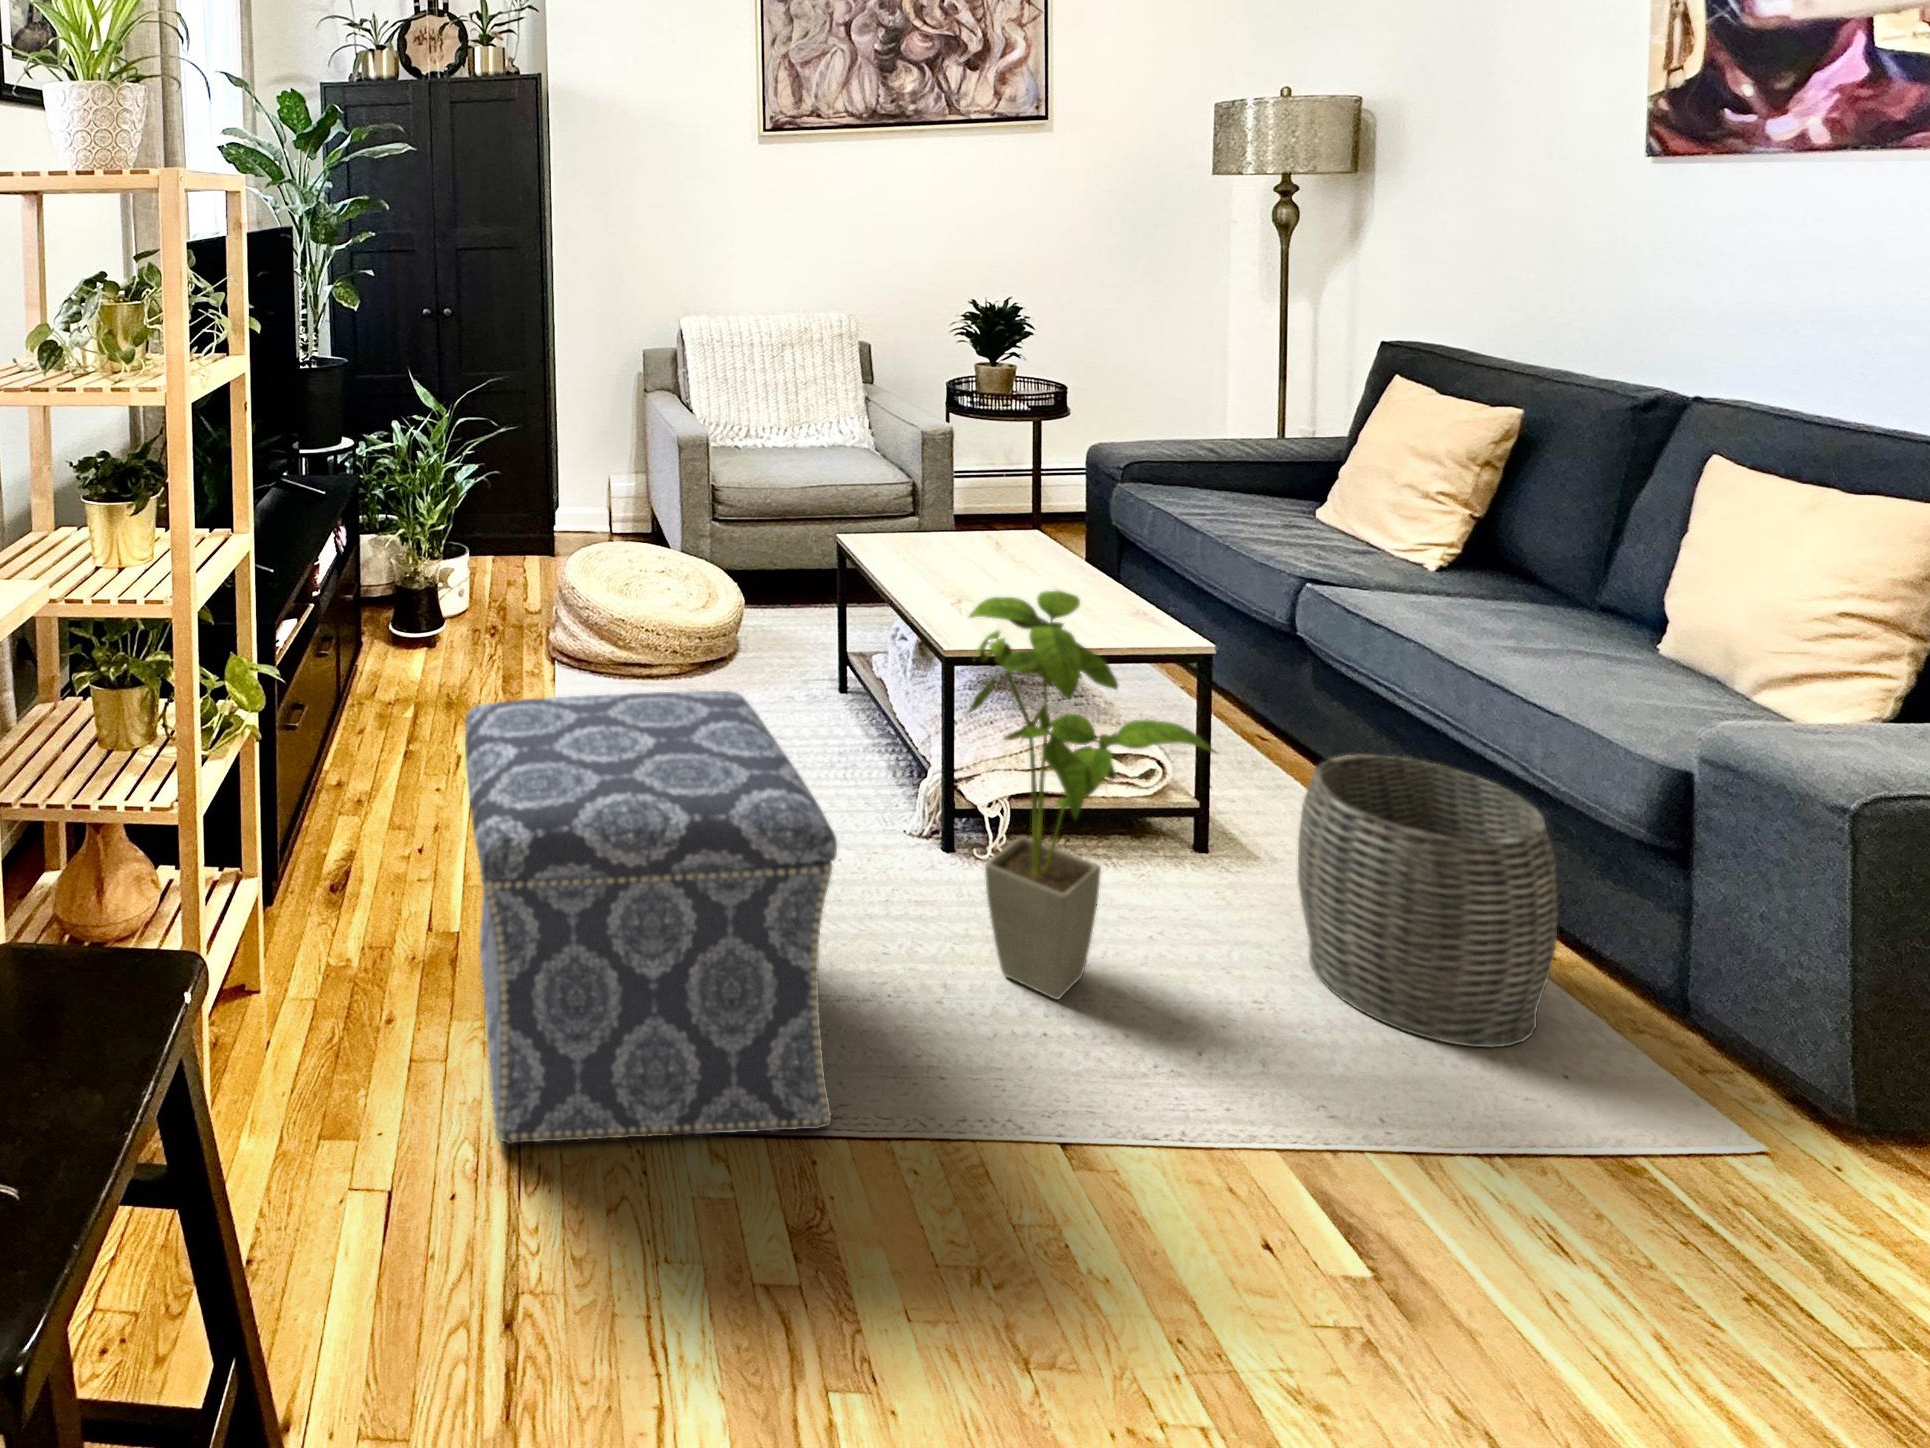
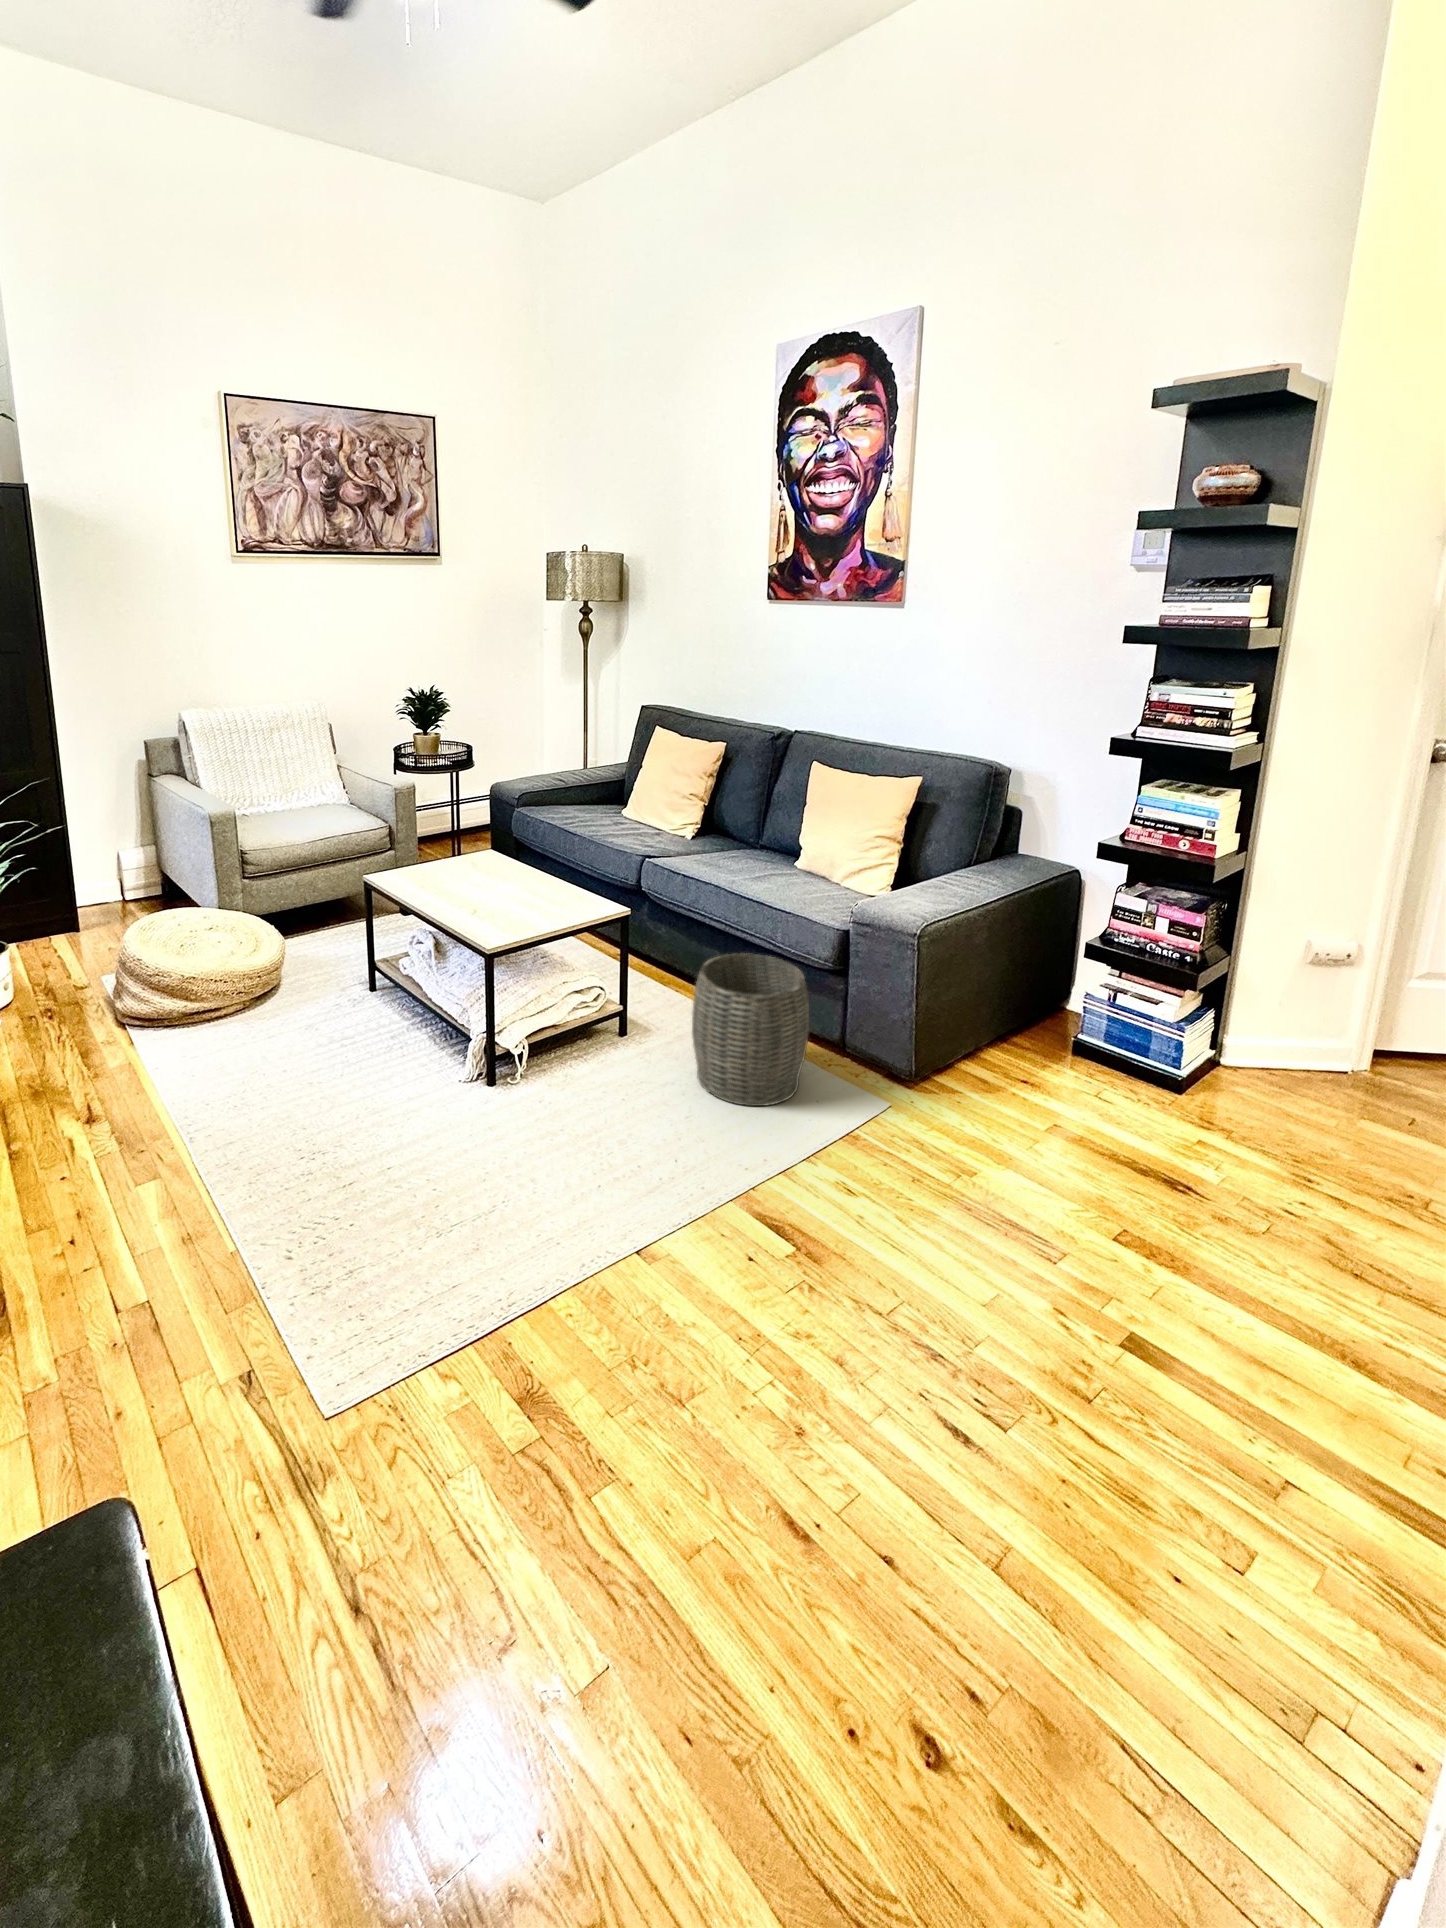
house plant: present [968,590,1216,1000] -> none [532,897,680,1161]
ottoman: present [465,691,837,1143] -> none [153,1022,514,1464]

